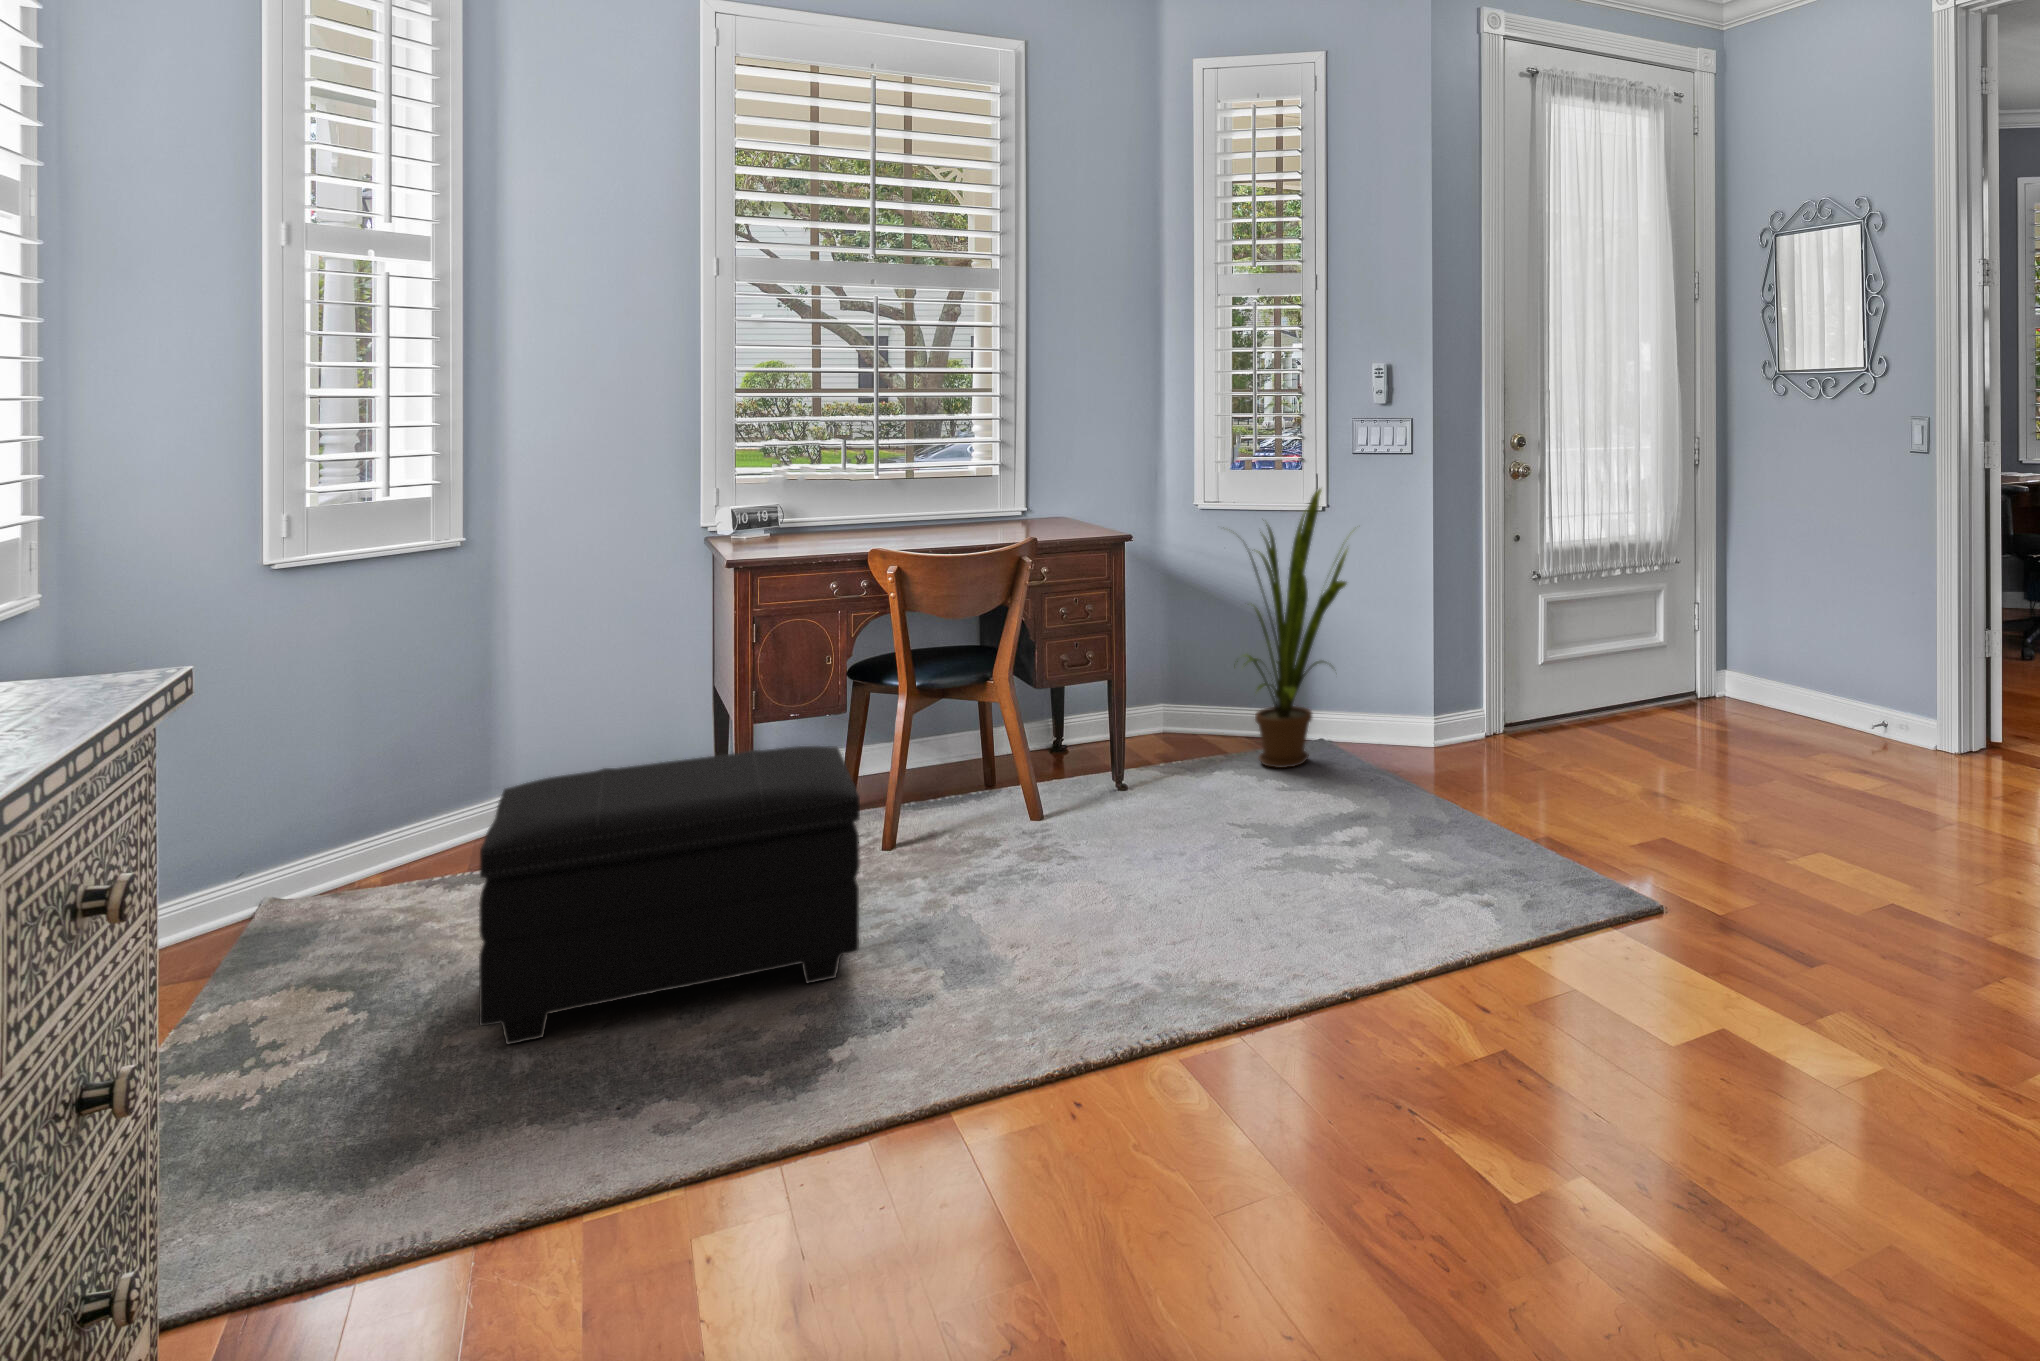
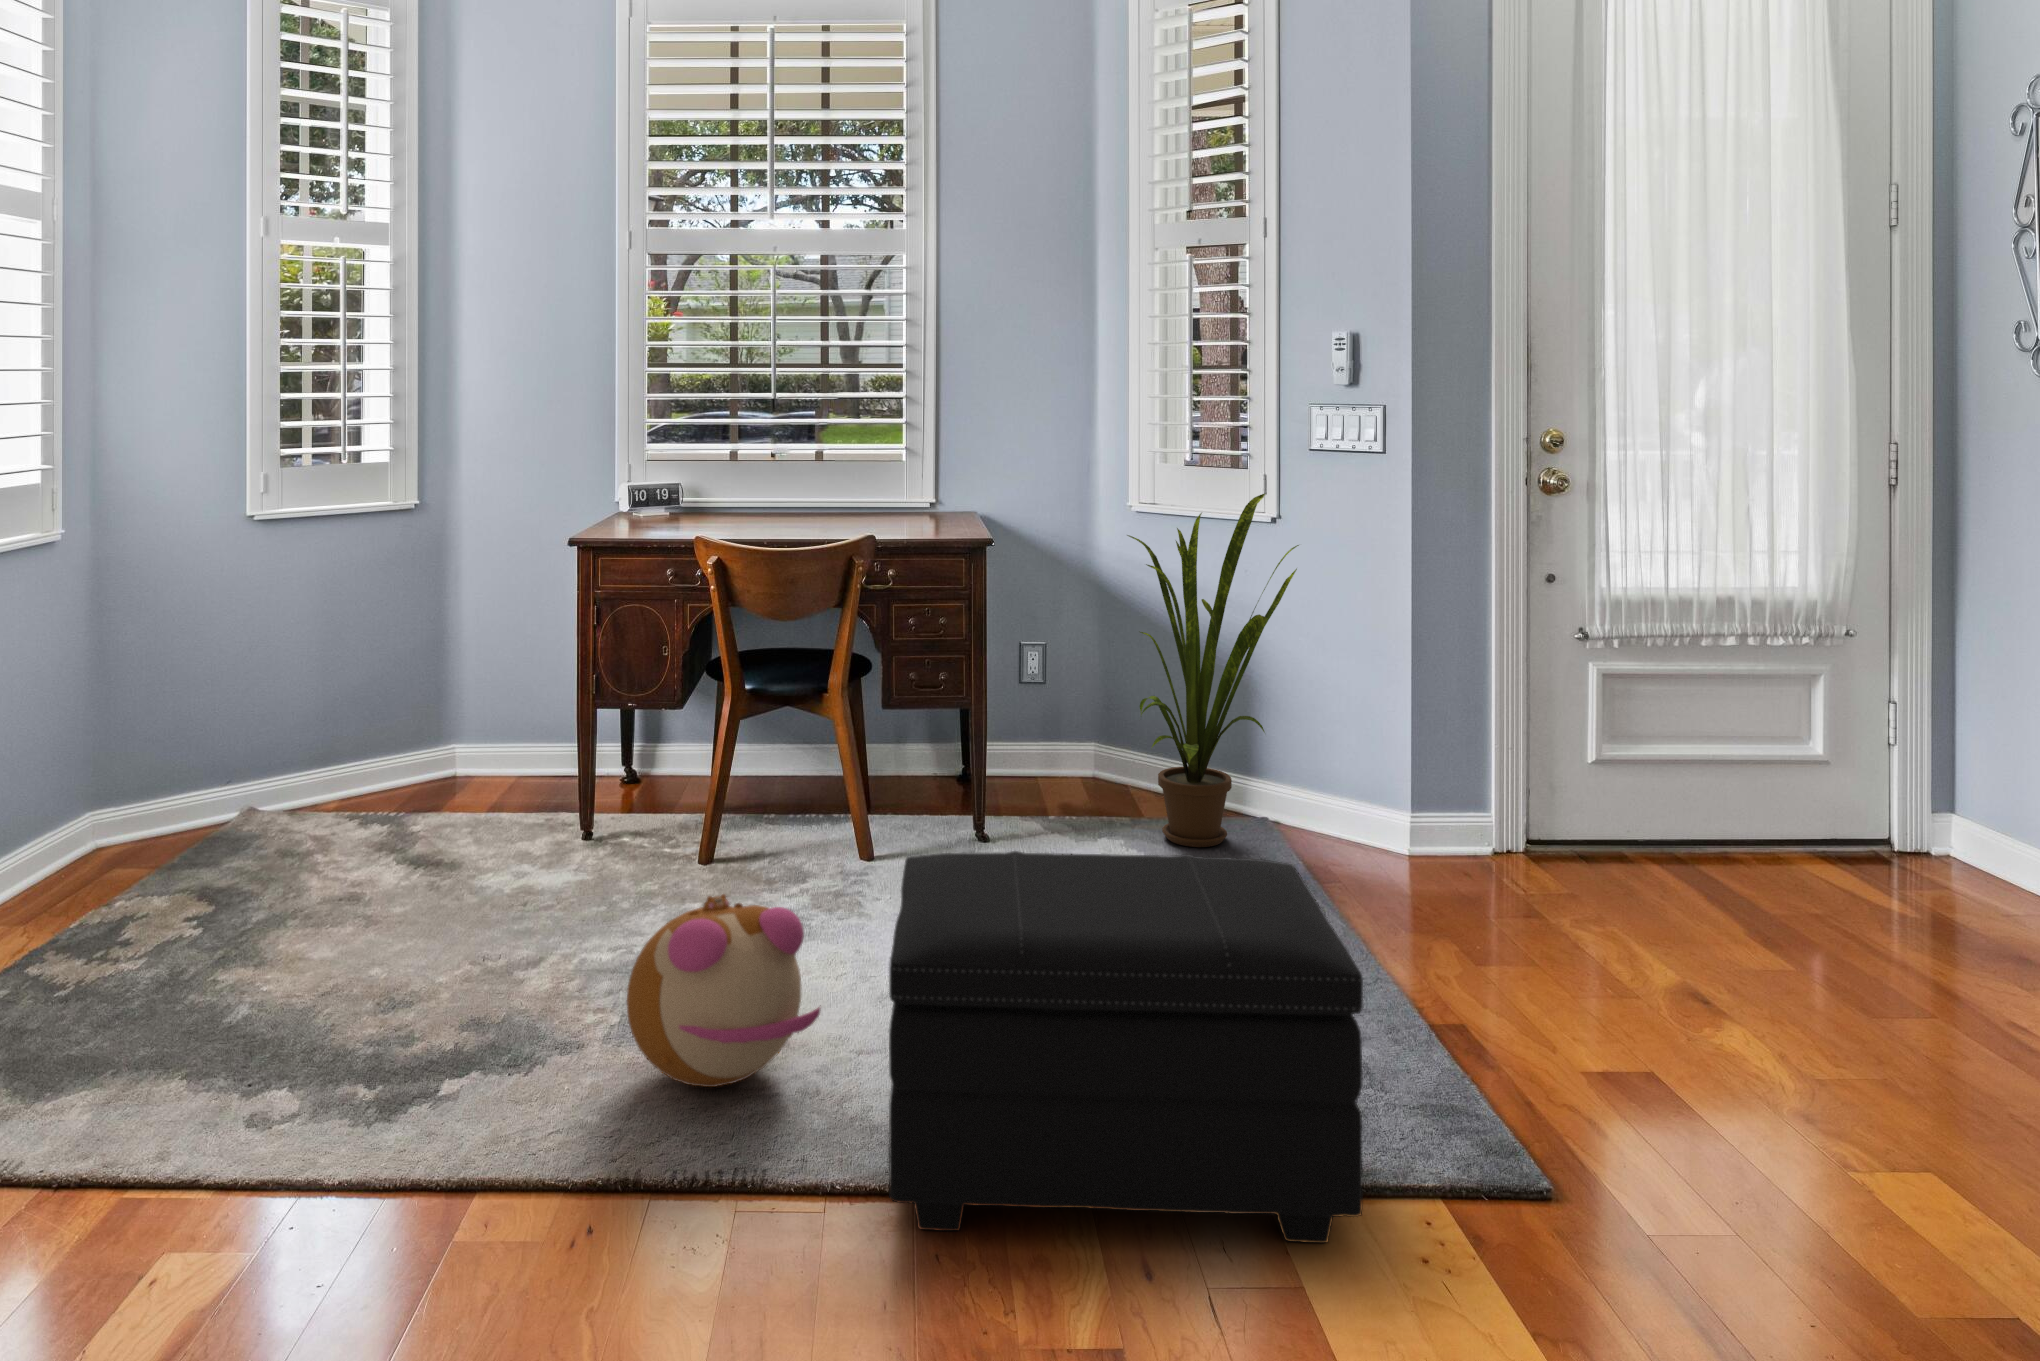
footstool: present [479,746,860,1044] -> present [889,851,1363,1243]
plush toy: none [997,838,1164,995] -> present [627,894,821,1087]

